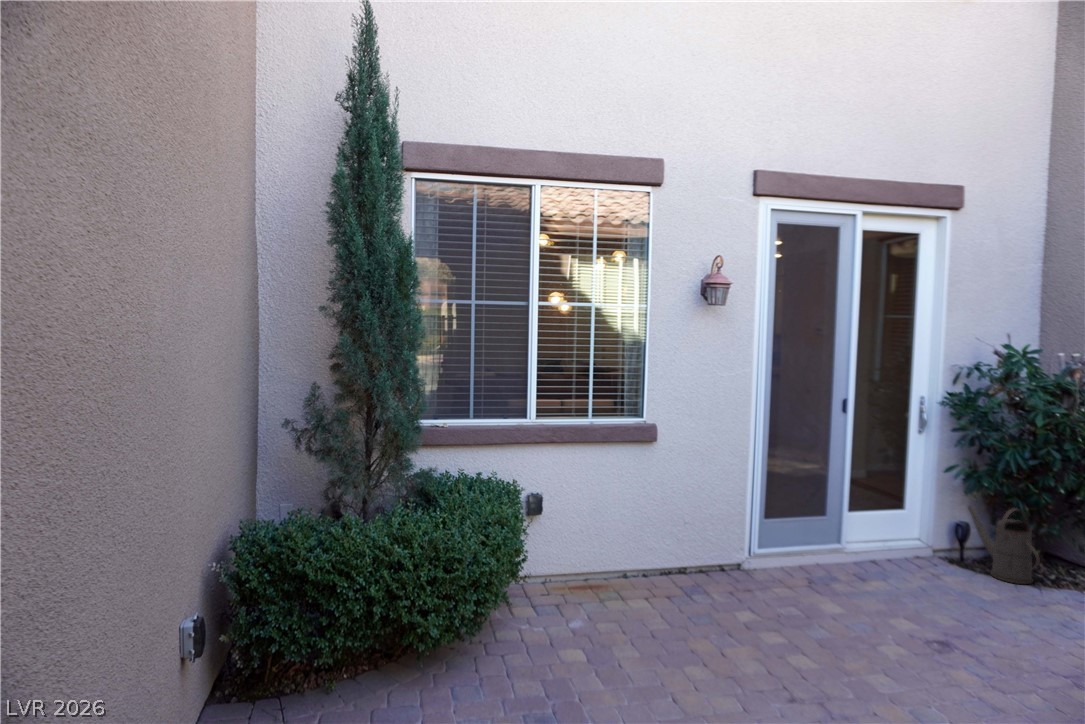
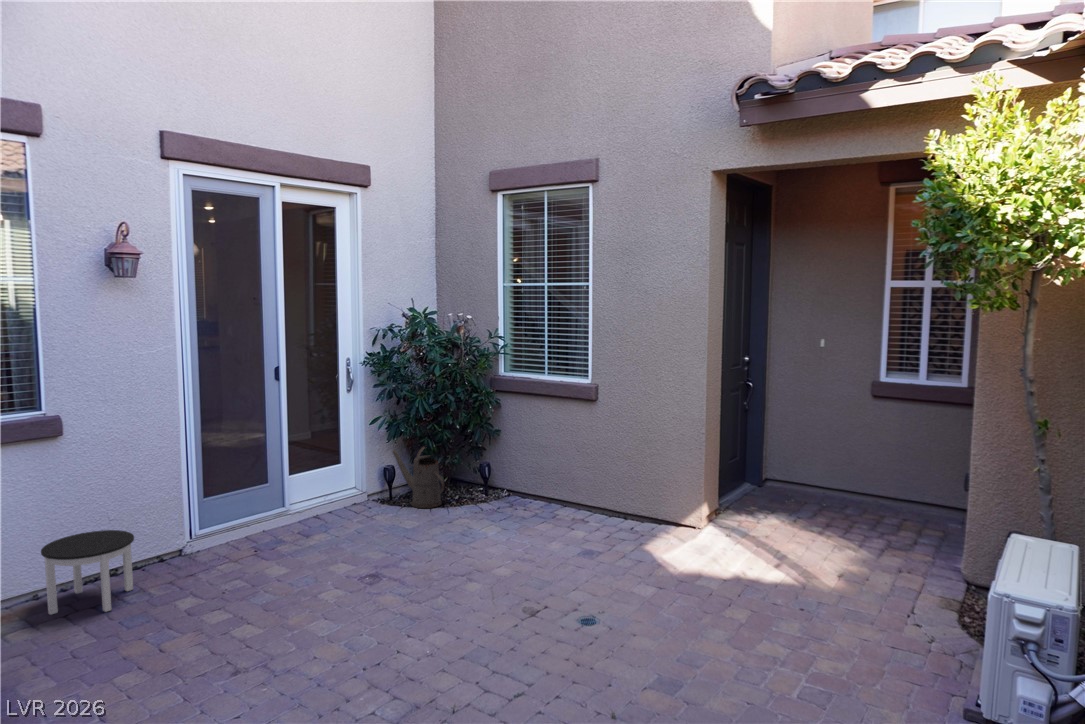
round table: none [634,529,705,606] -> present [41,530,134,615]

